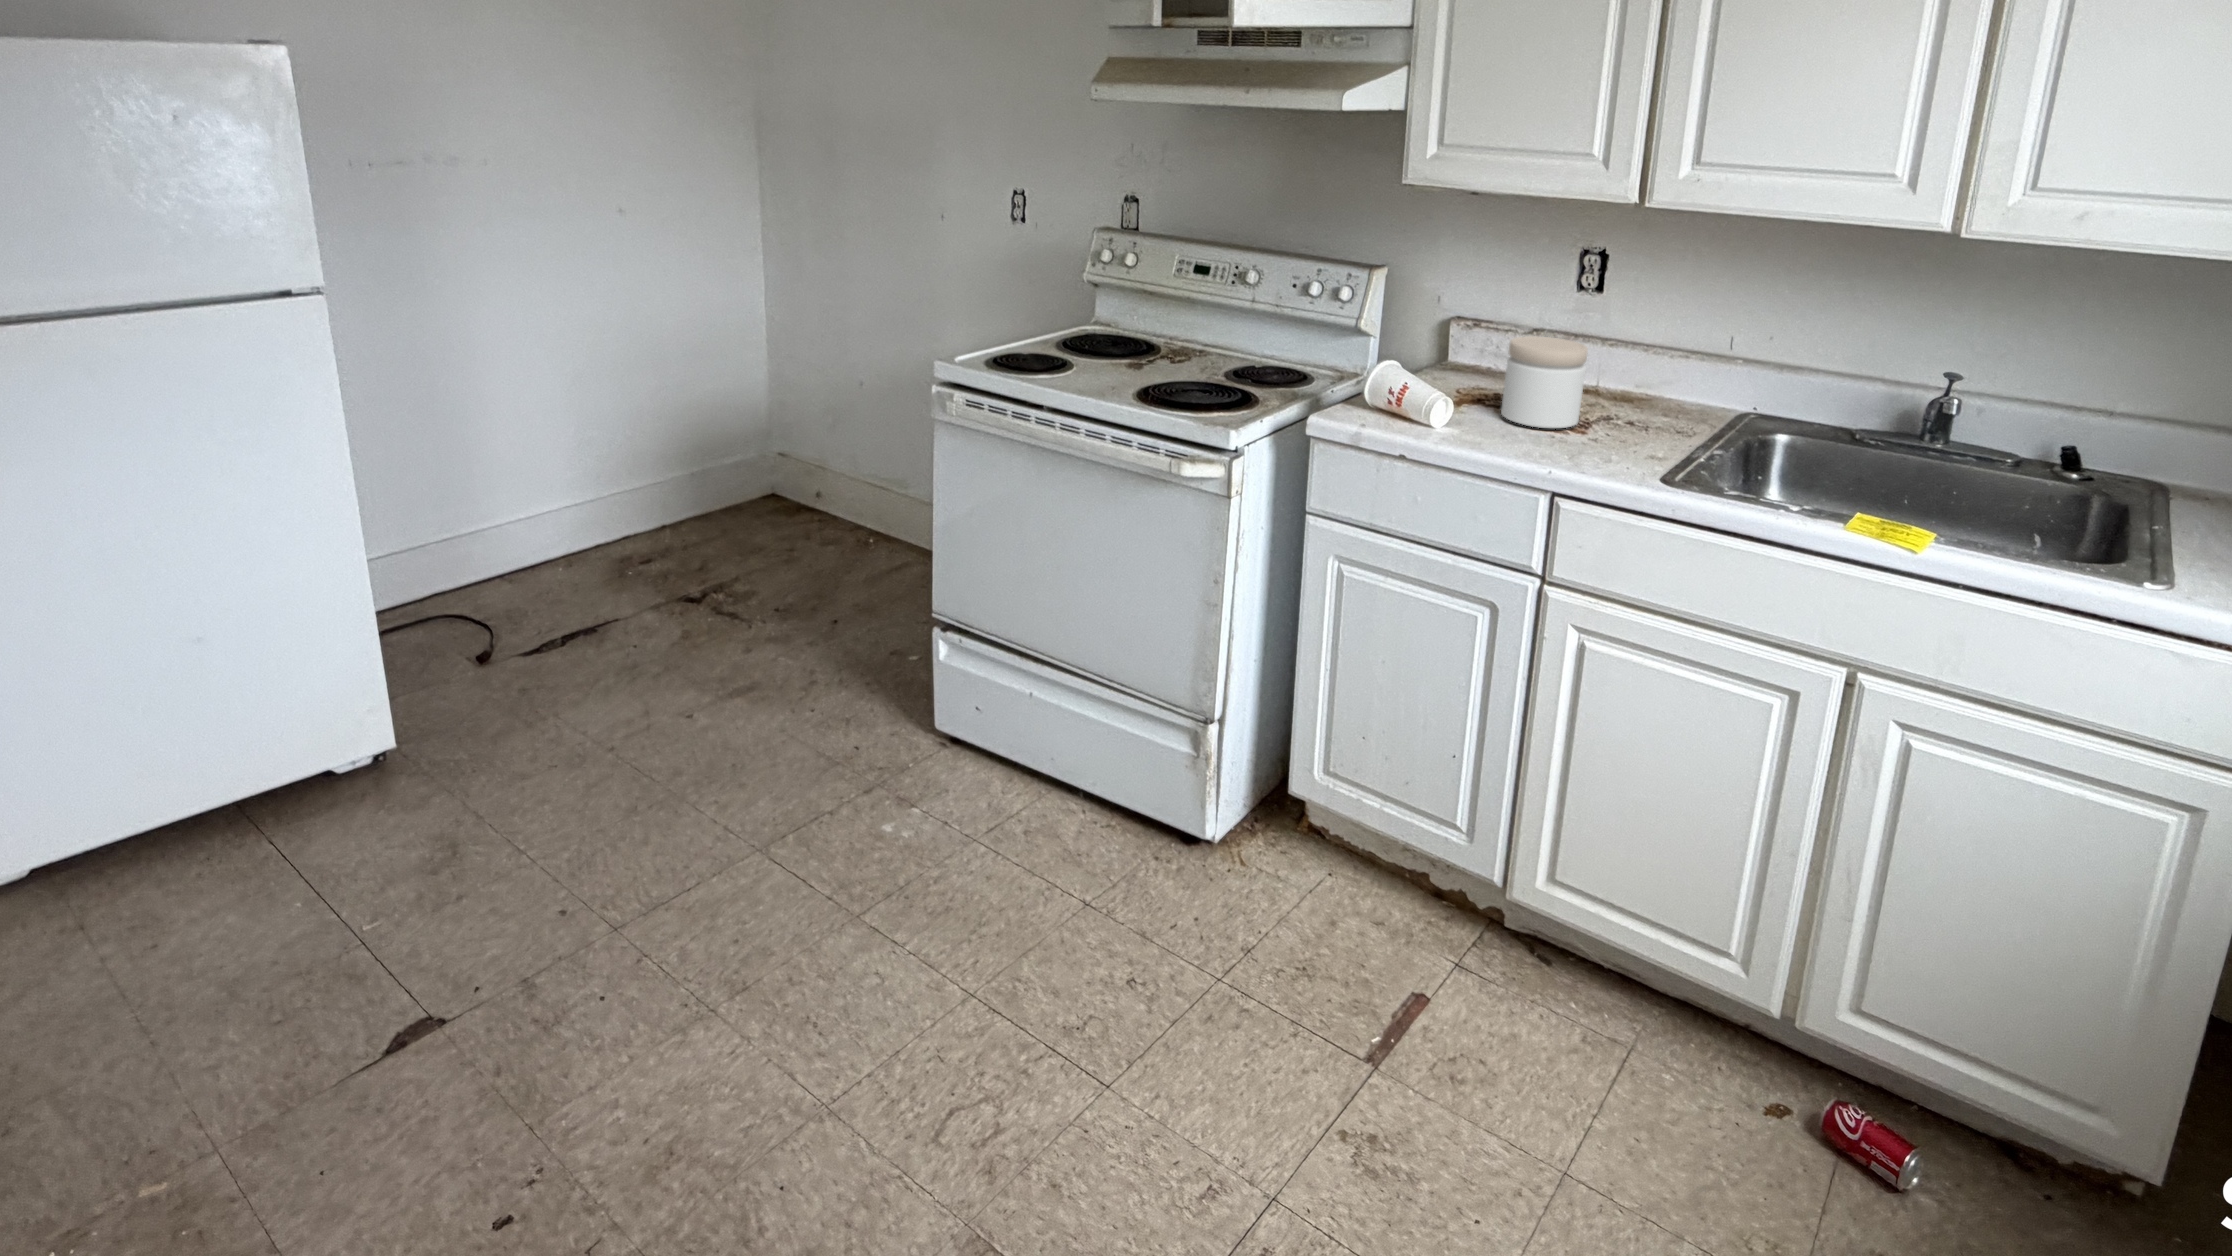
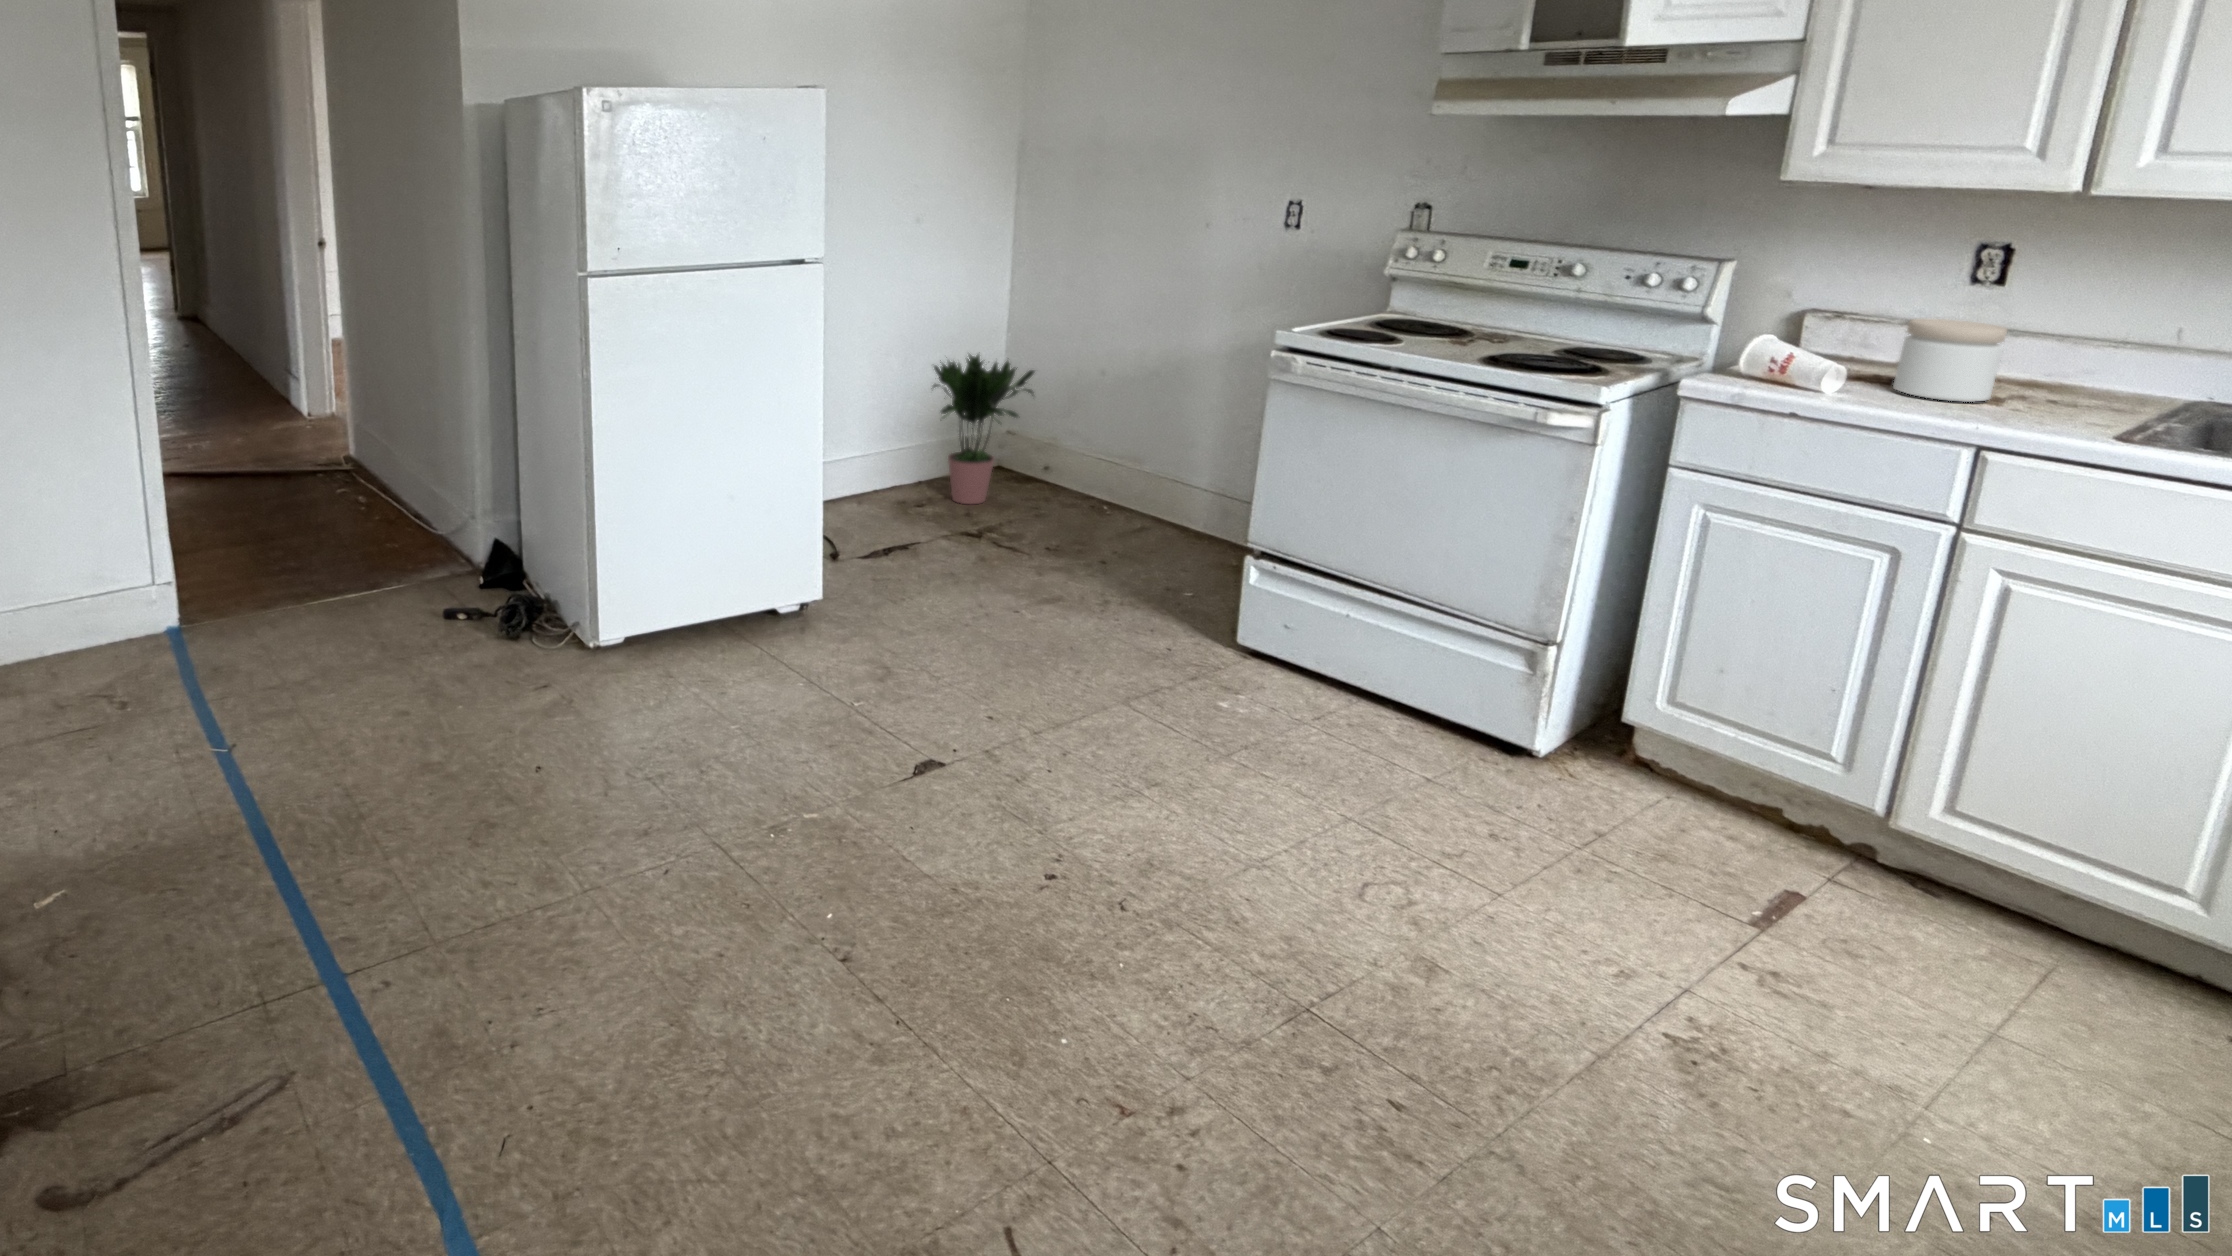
potted plant: none [652,361,797,555] -> present [933,354,1034,504]

